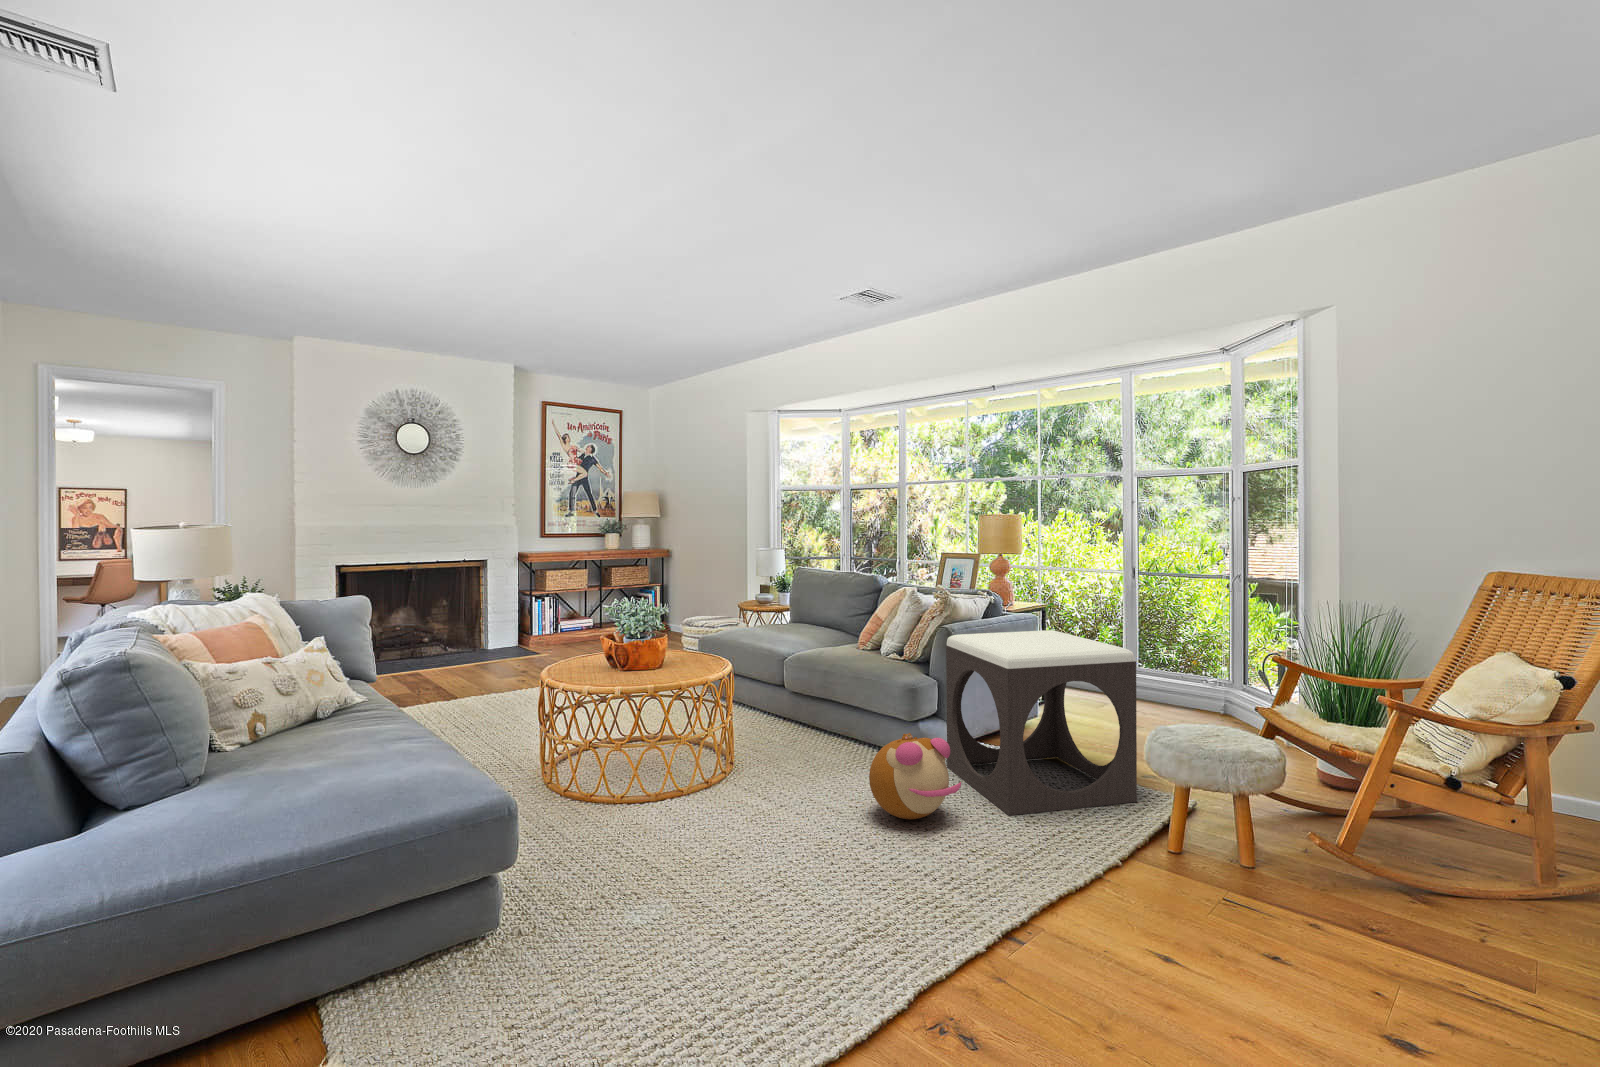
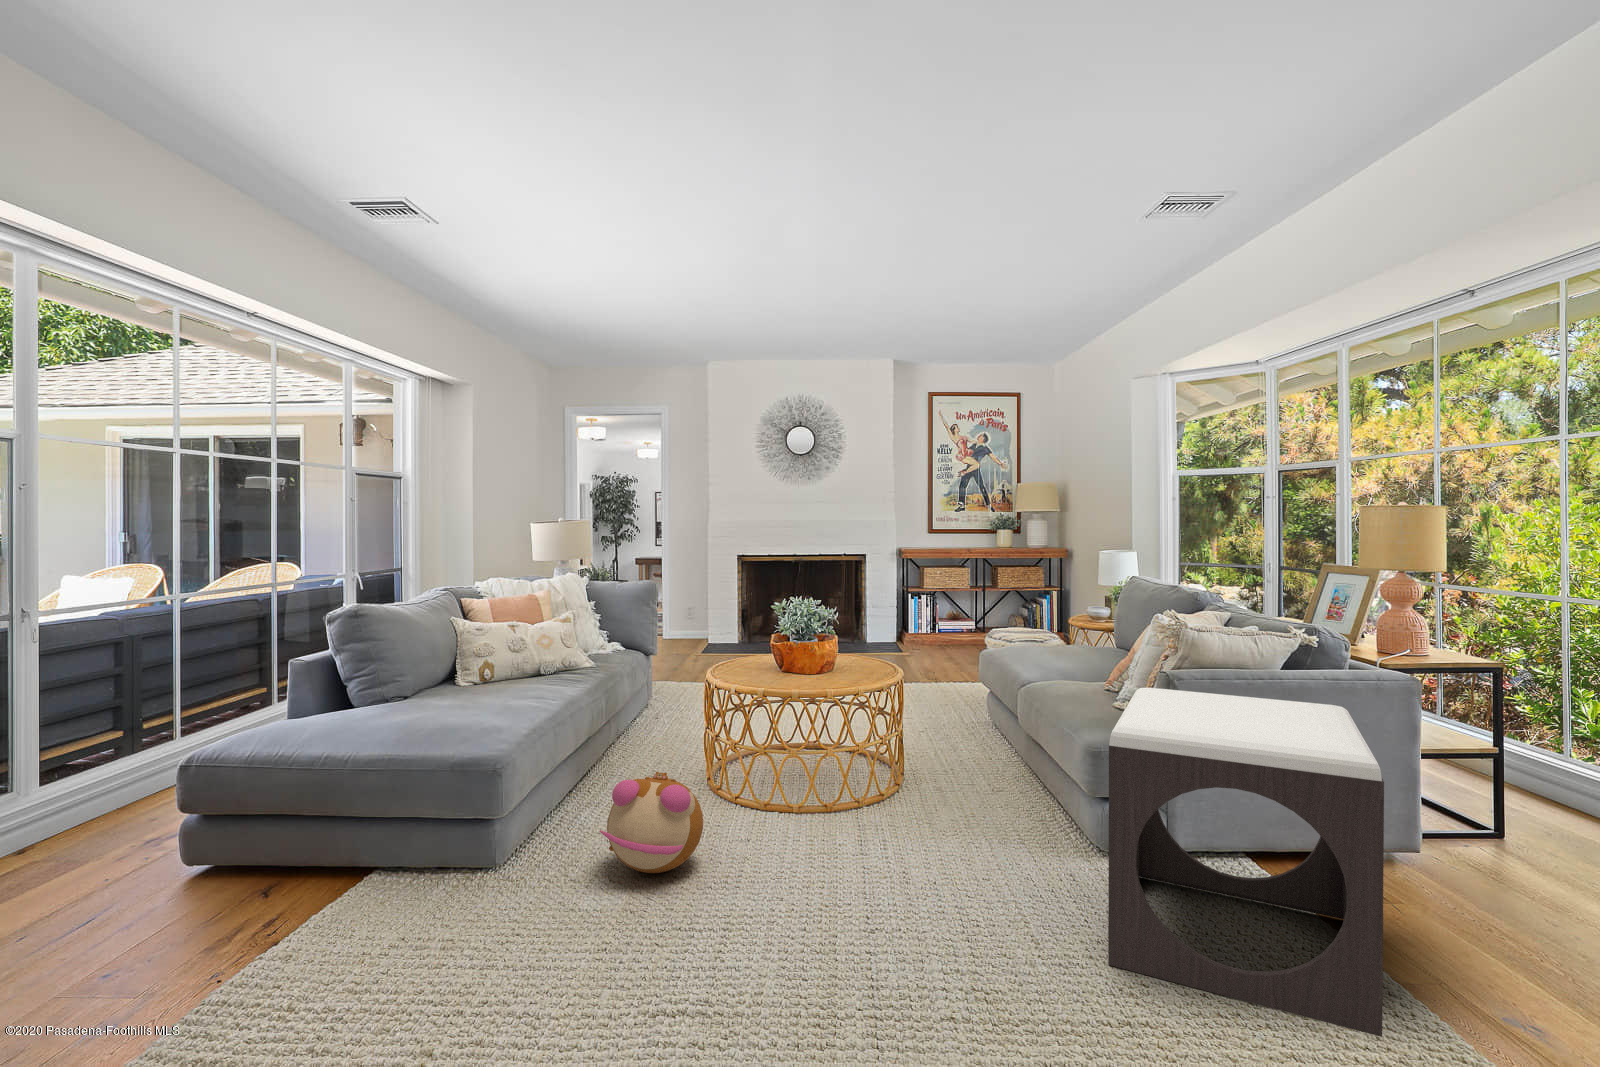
plush toy: present [869,733,961,819] -> present [600,772,703,873]

